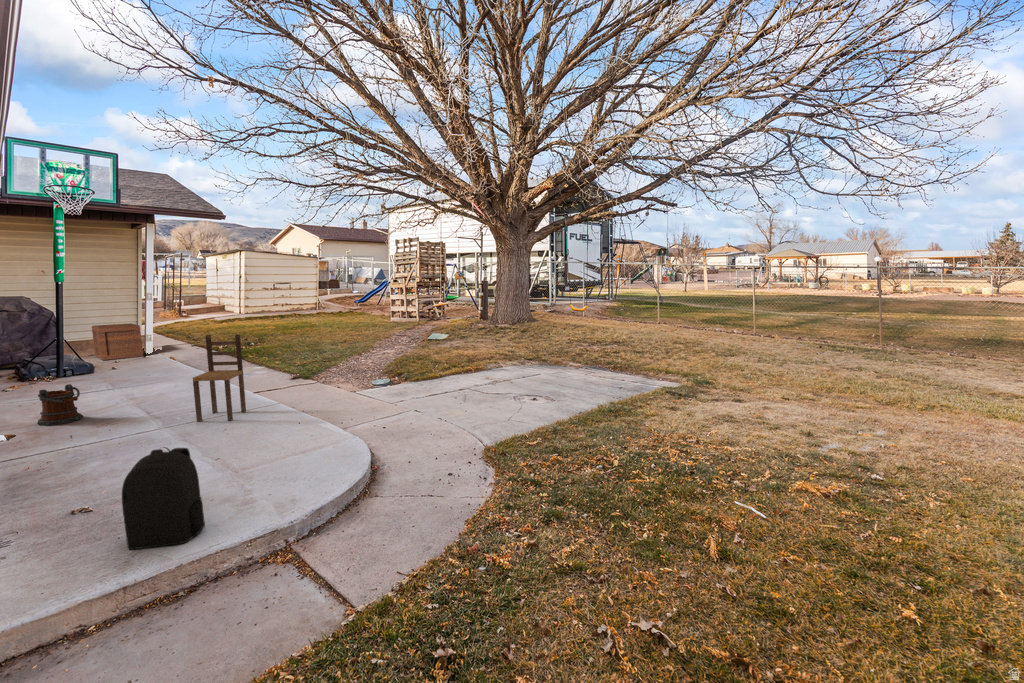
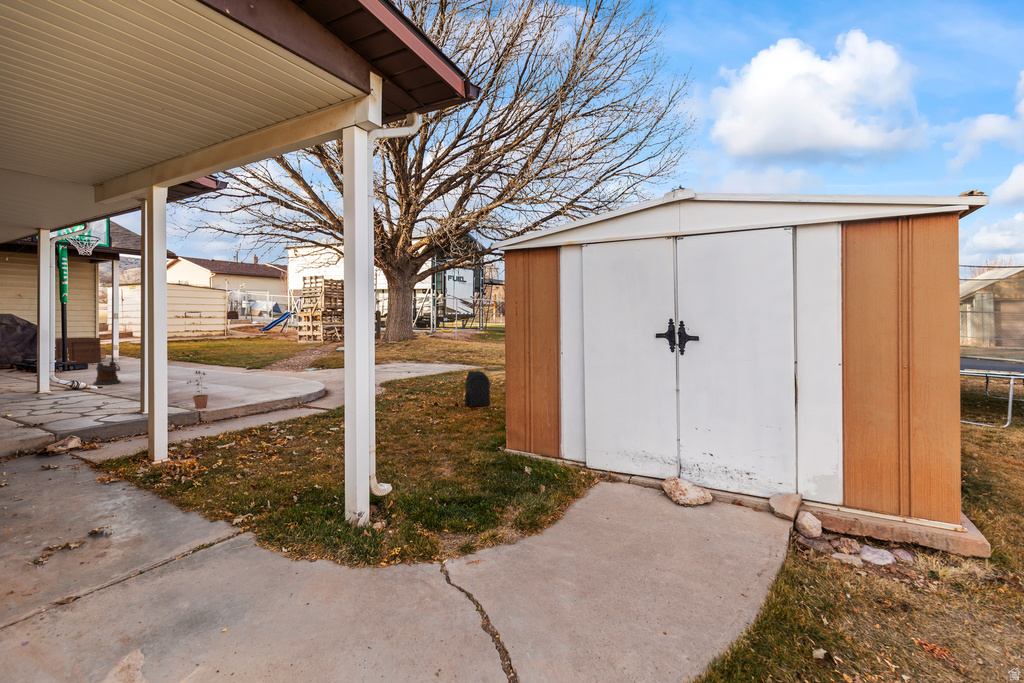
chair: present [193,334,246,422] -> none [203,331,231,382]
backpack: present [122,447,205,549] -> present [465,371,490,407]
potted plant: none [18,475,74,572] -> present [187,371,208,408]

